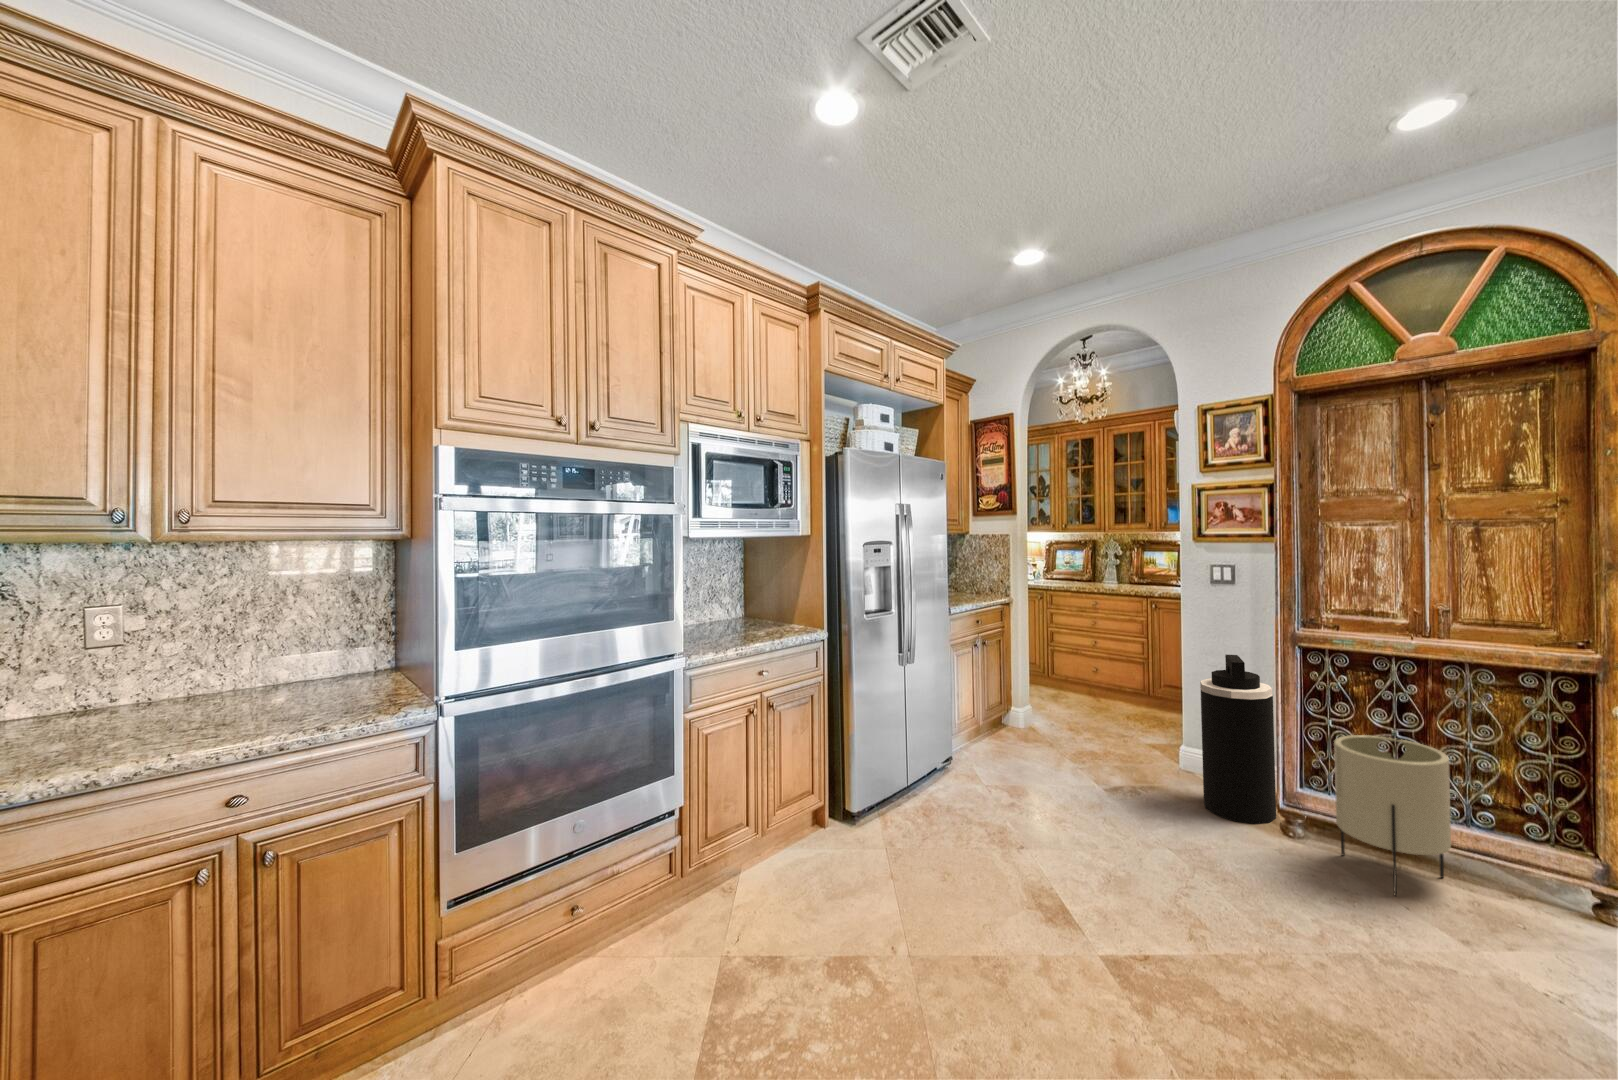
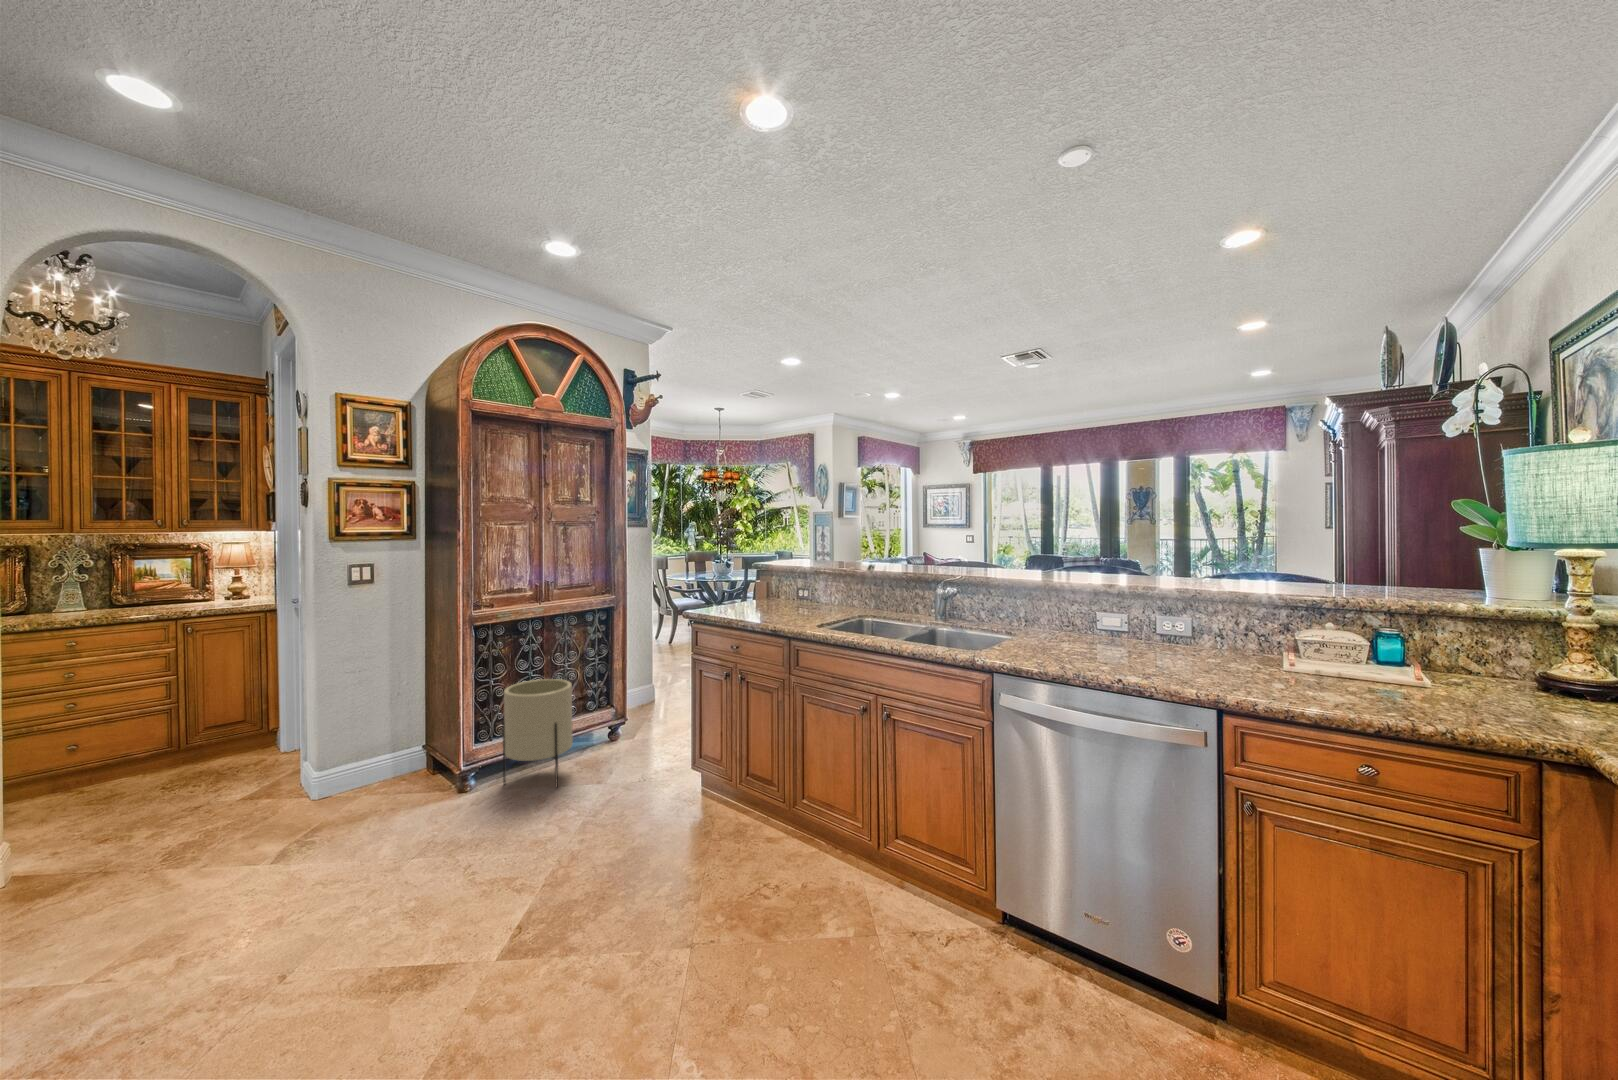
trash can: present [1200,655,1276,824] -> none [364,649,436,811]

